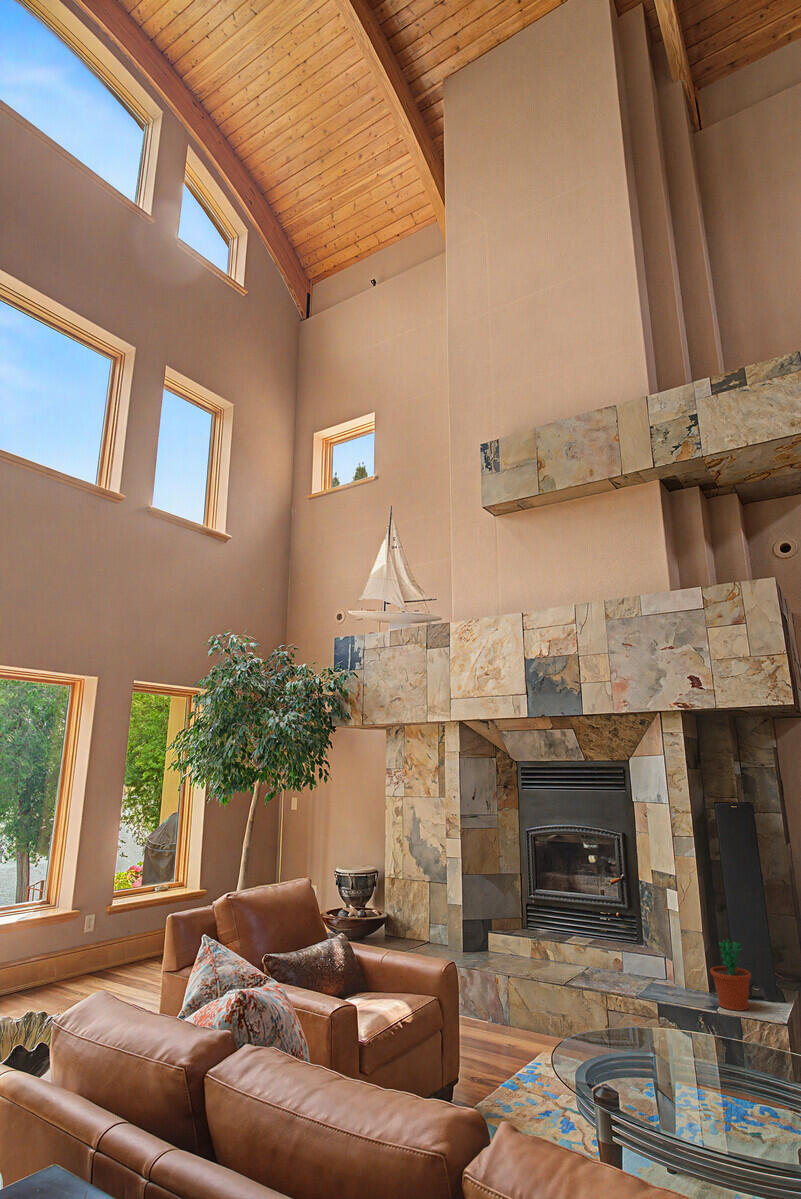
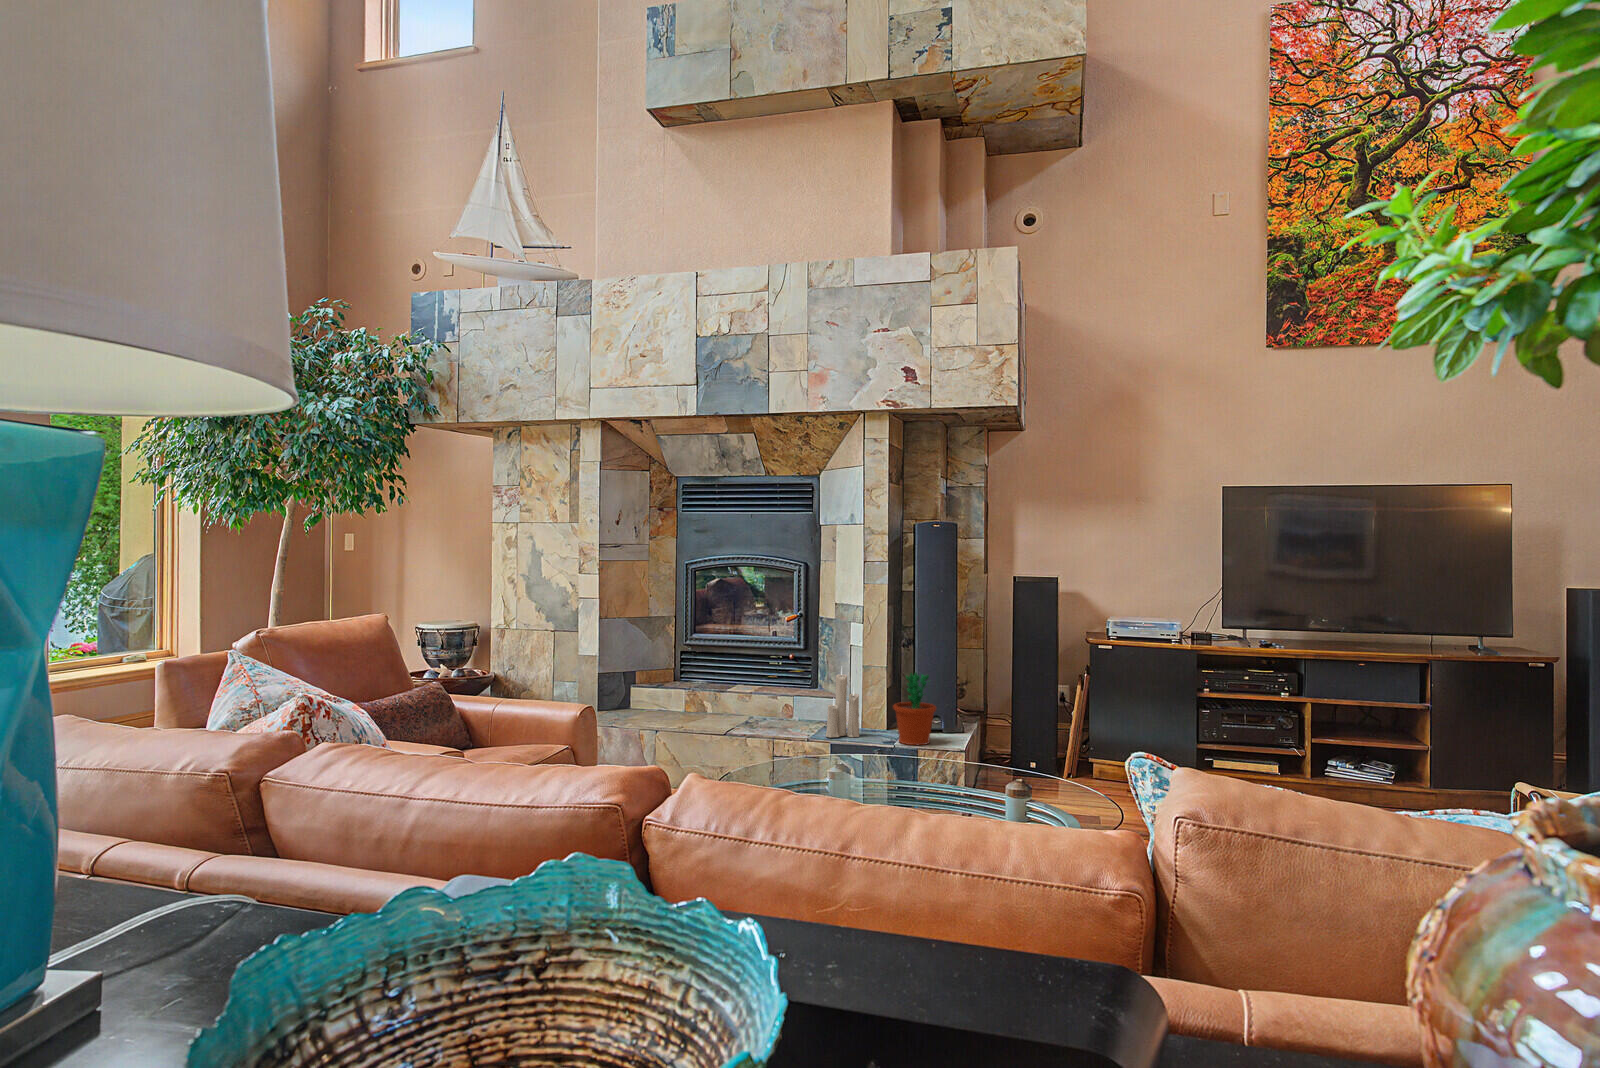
candle: none [651,926,682,996] -> present [825,669,859,738]

